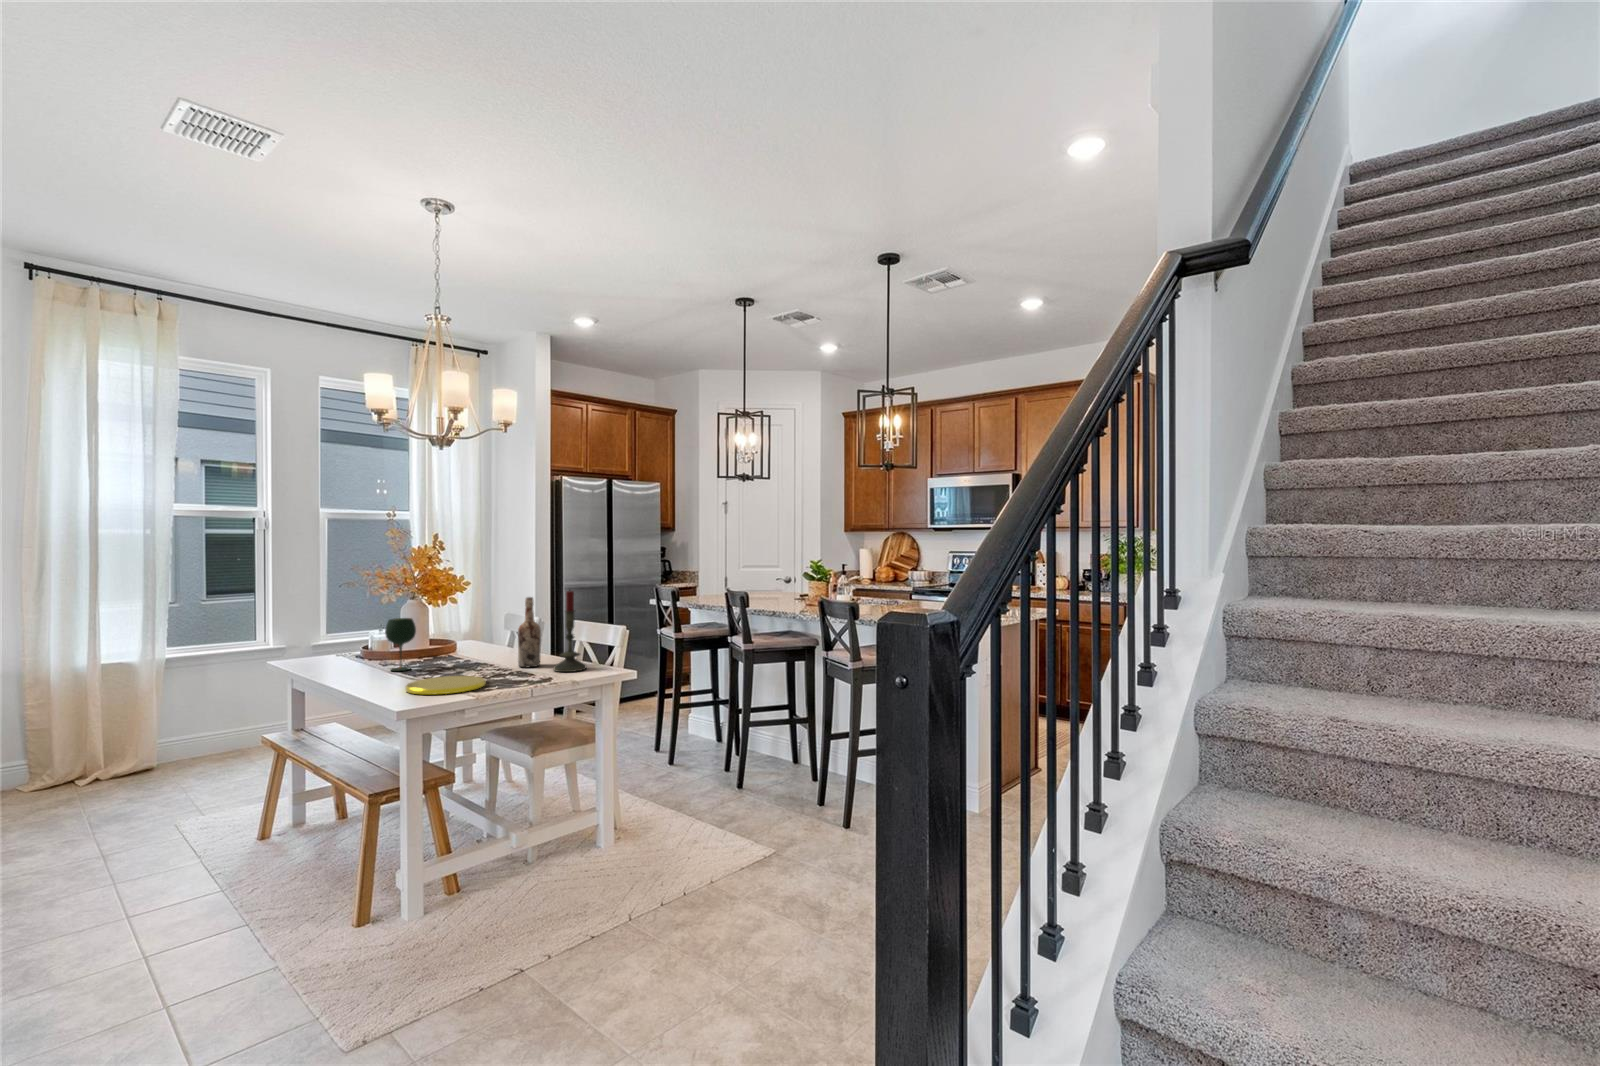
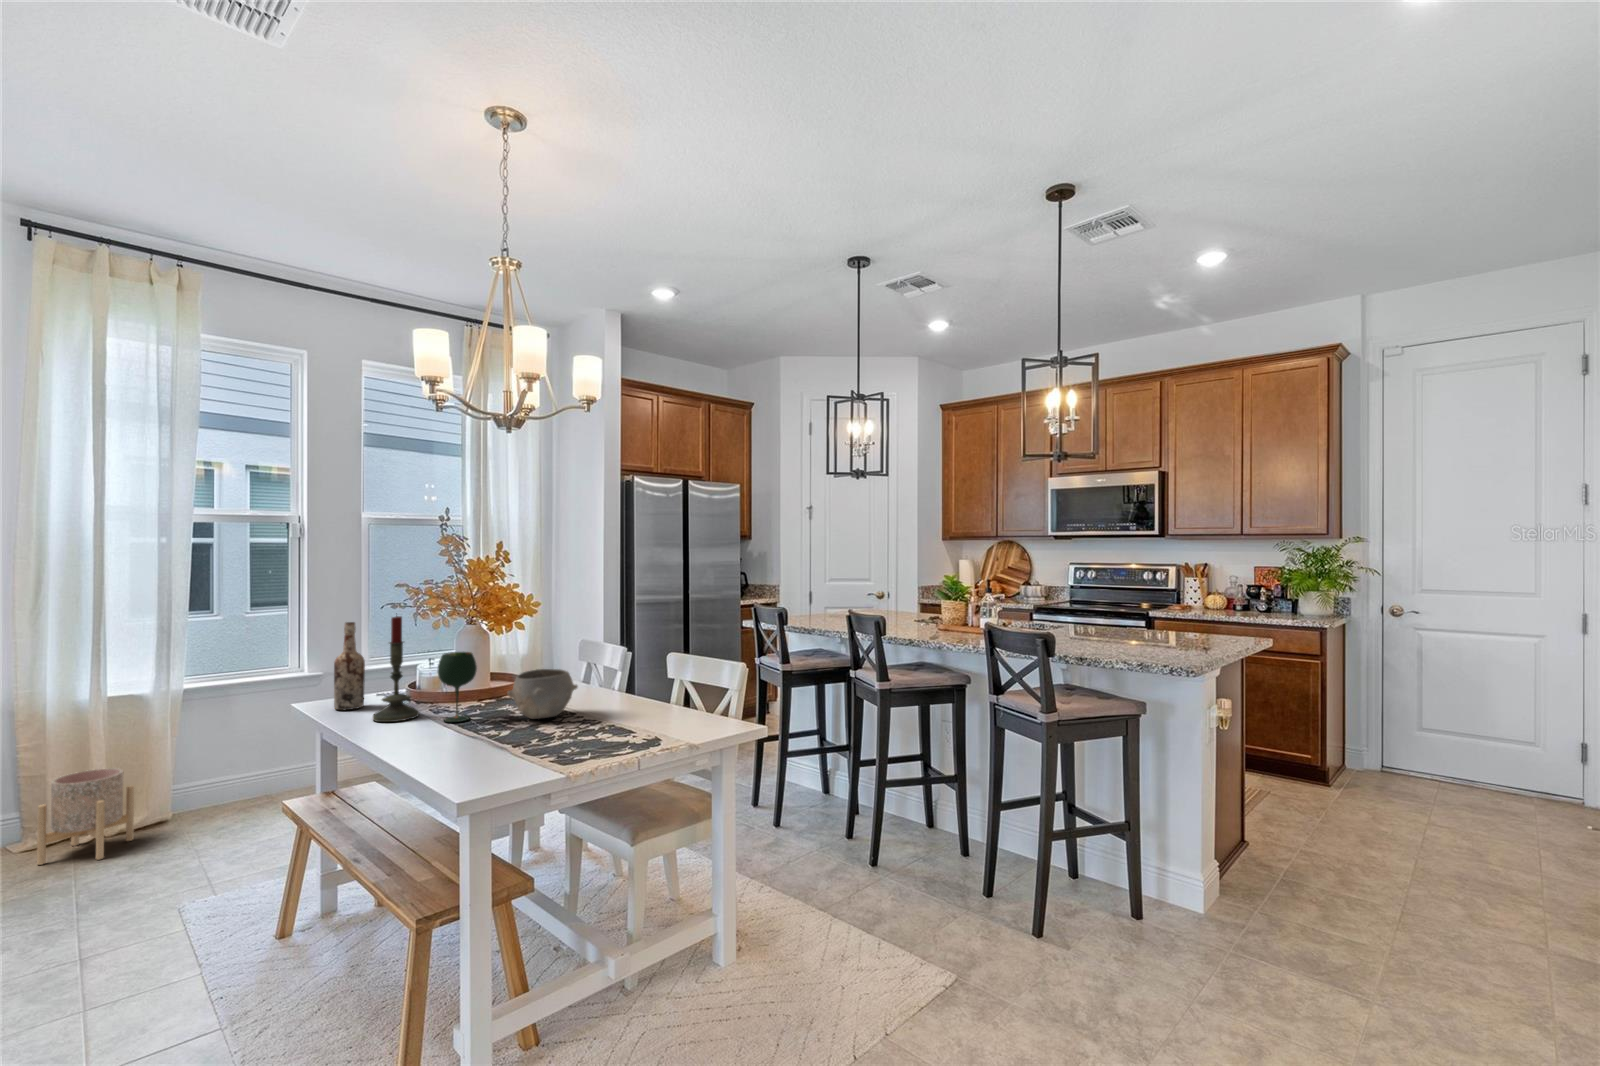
candle: present [554,590,586,672] -> present [373,616,419,722]
wine bottle: present [518,597,541,668] -> present [334,622,365,710]
bowl: none [440,632,495,668] -> present [507,669,578,719]
plate: present [405,676,486,695] -> none [465,734,571,767]
planter: none [50,722,128,799] -> present [37,768,134,865]

